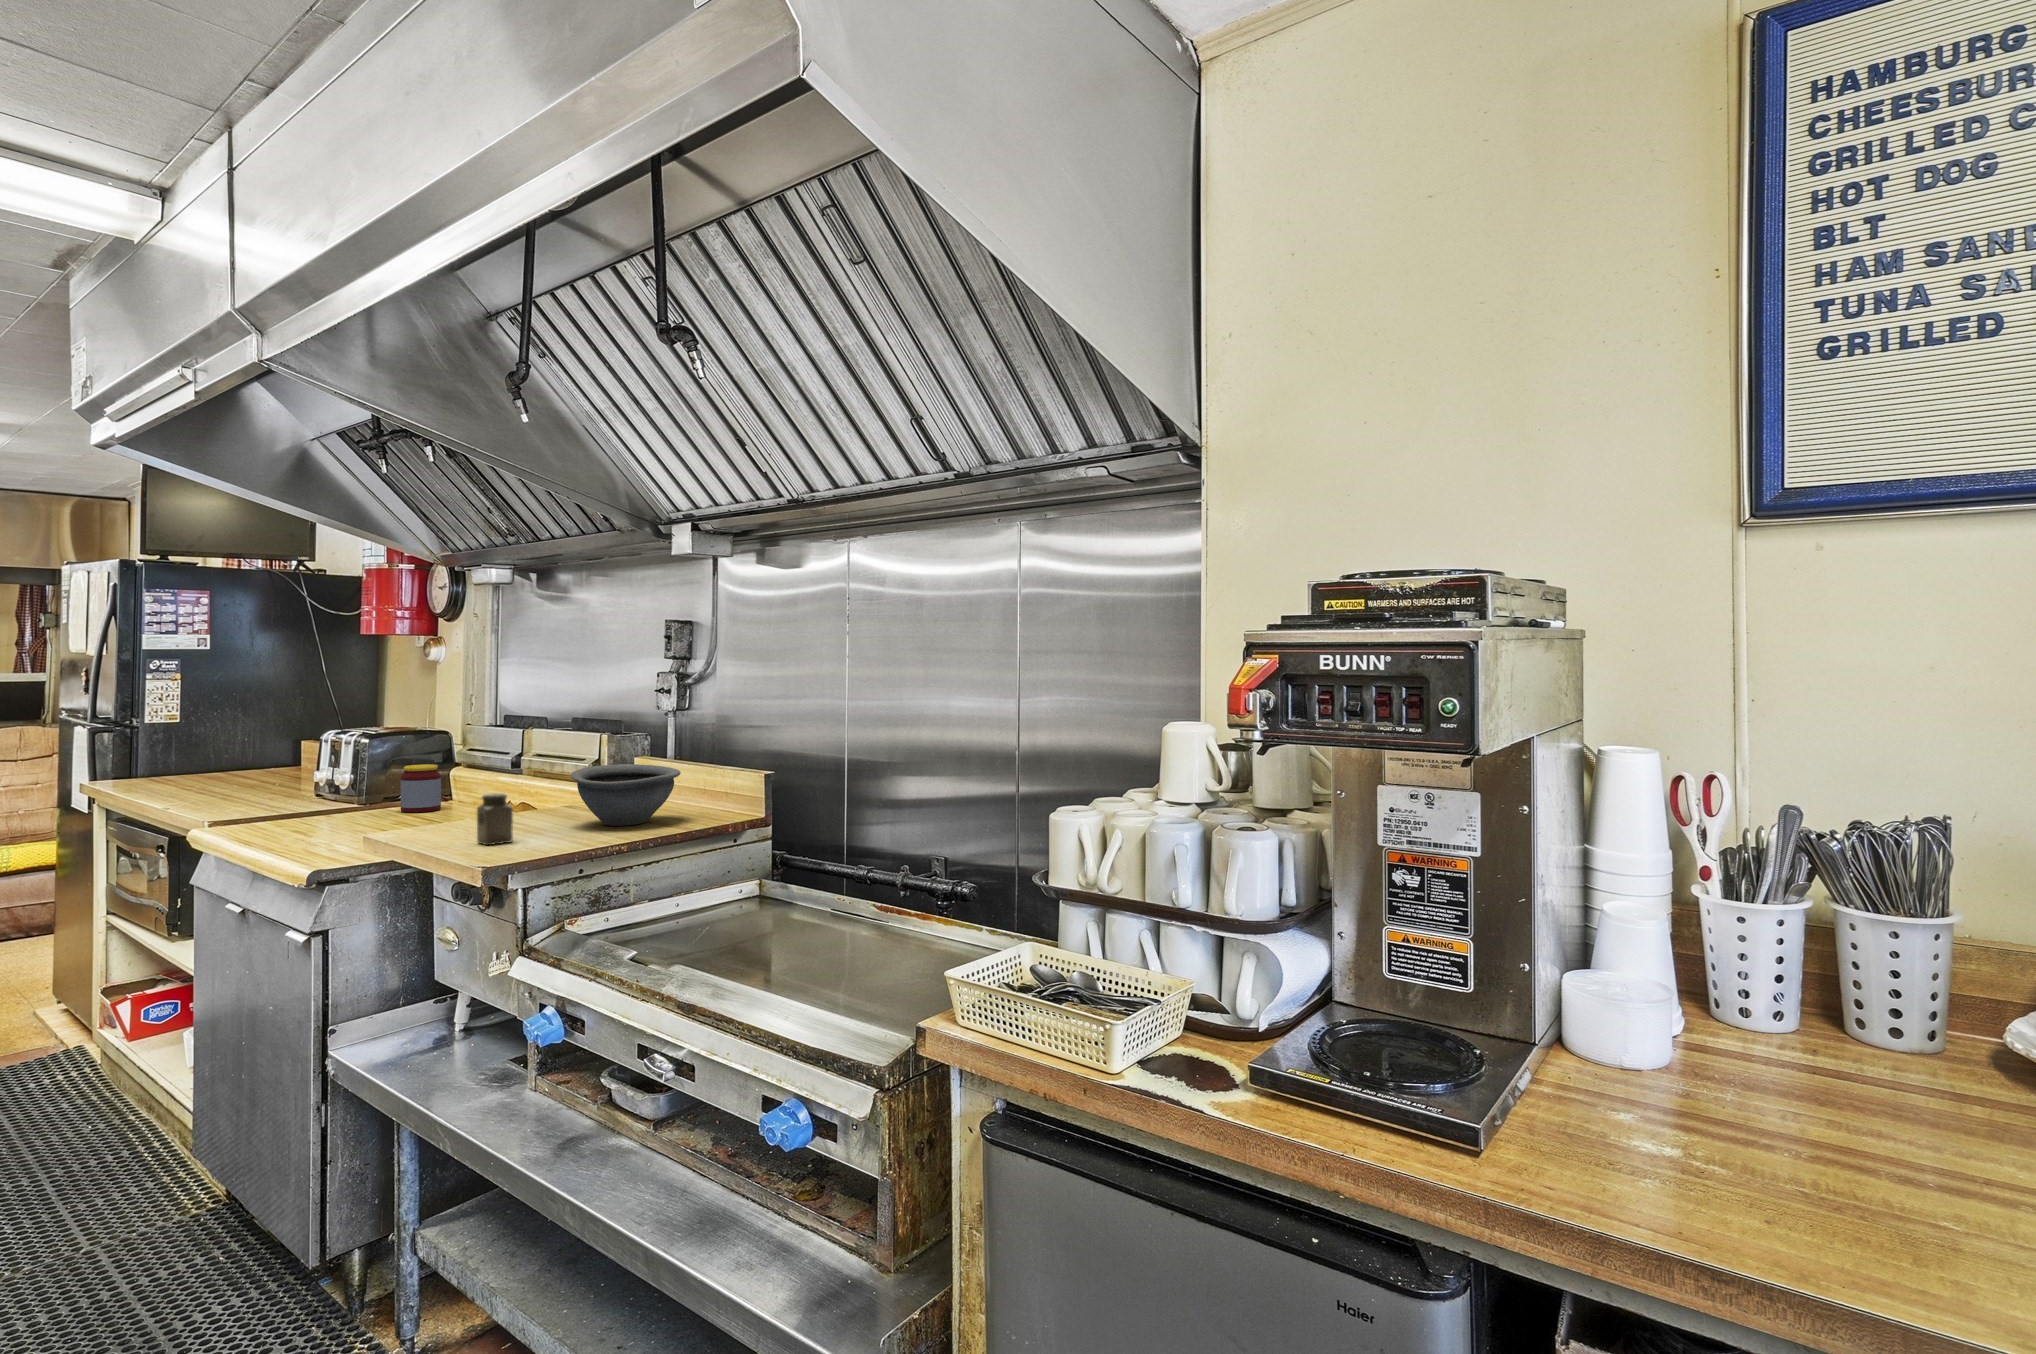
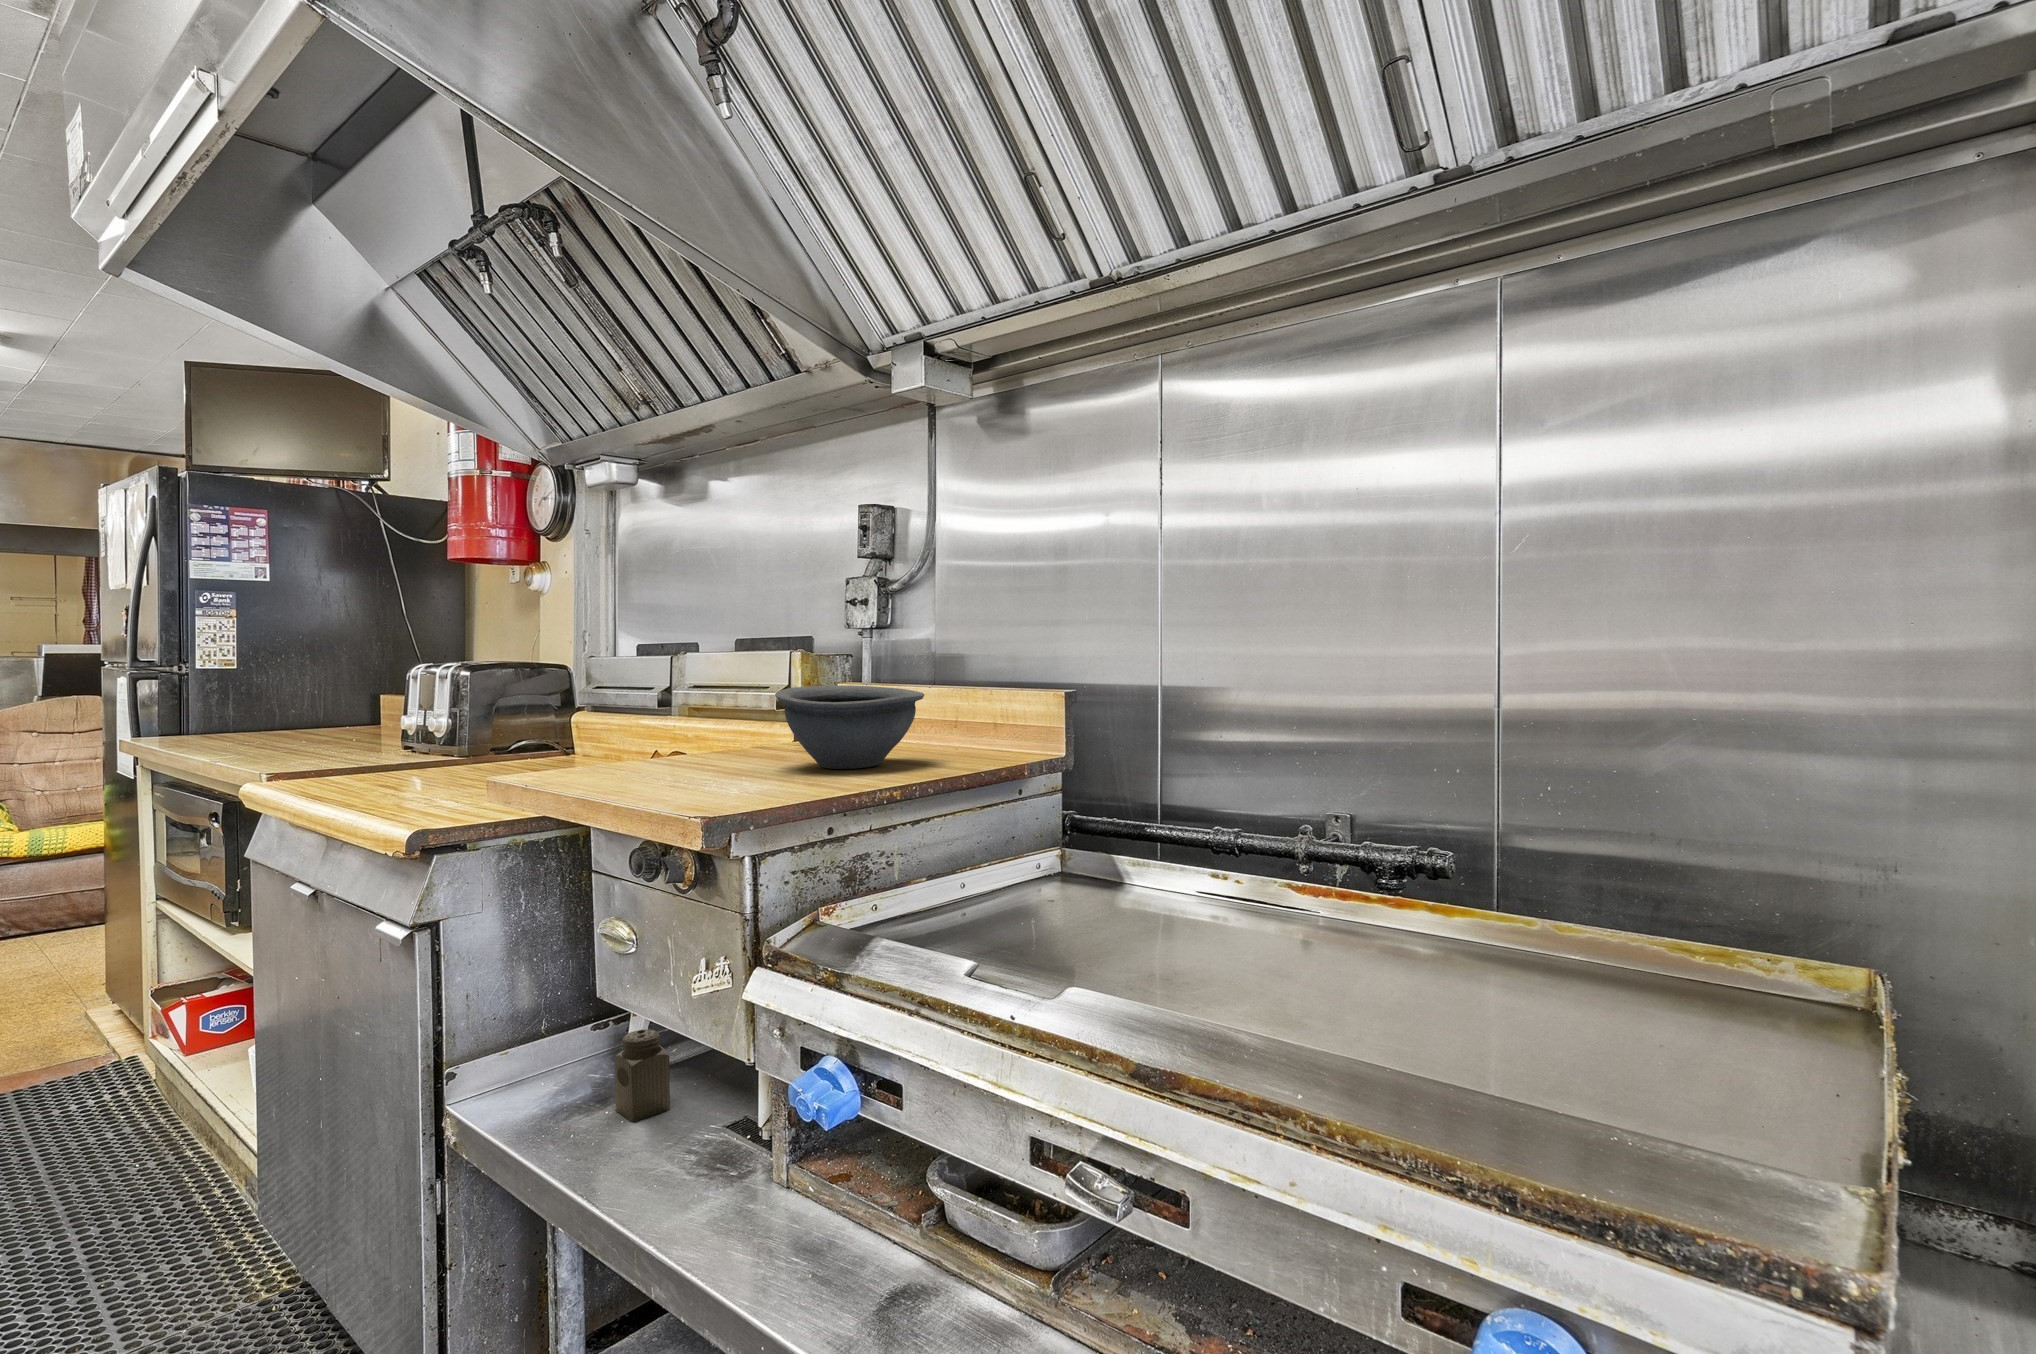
jar: present [401,764,441,812] -> none [515,703,566,764]
salt shaker: present [477,793,513,845] -> present [614,1030,670,1122]

